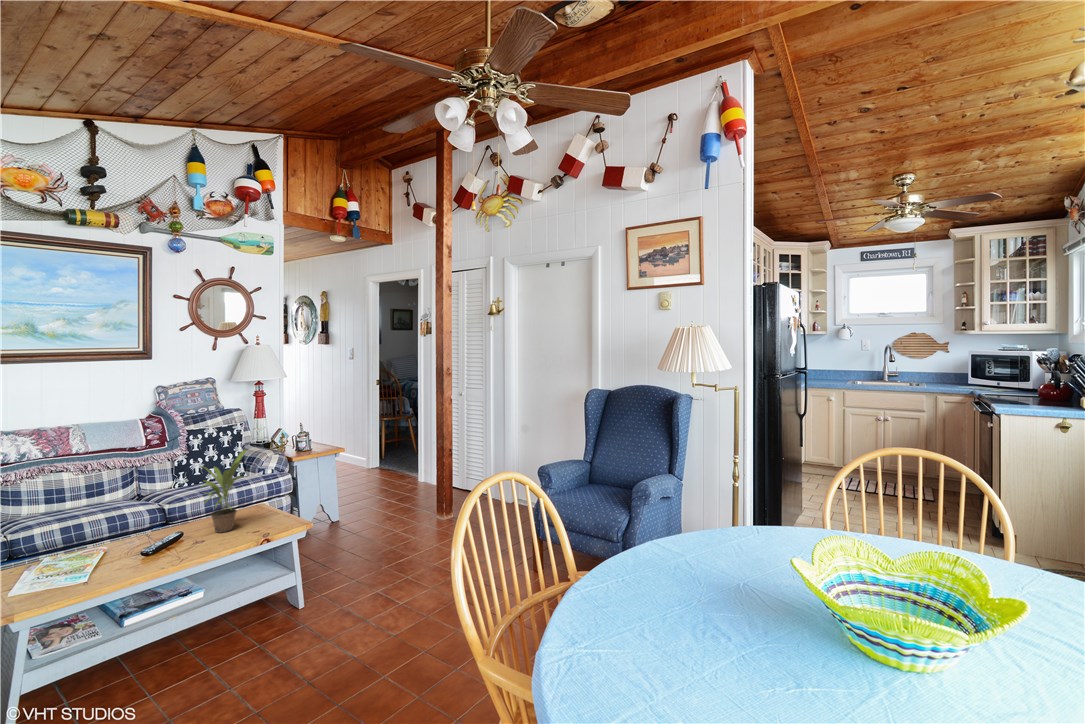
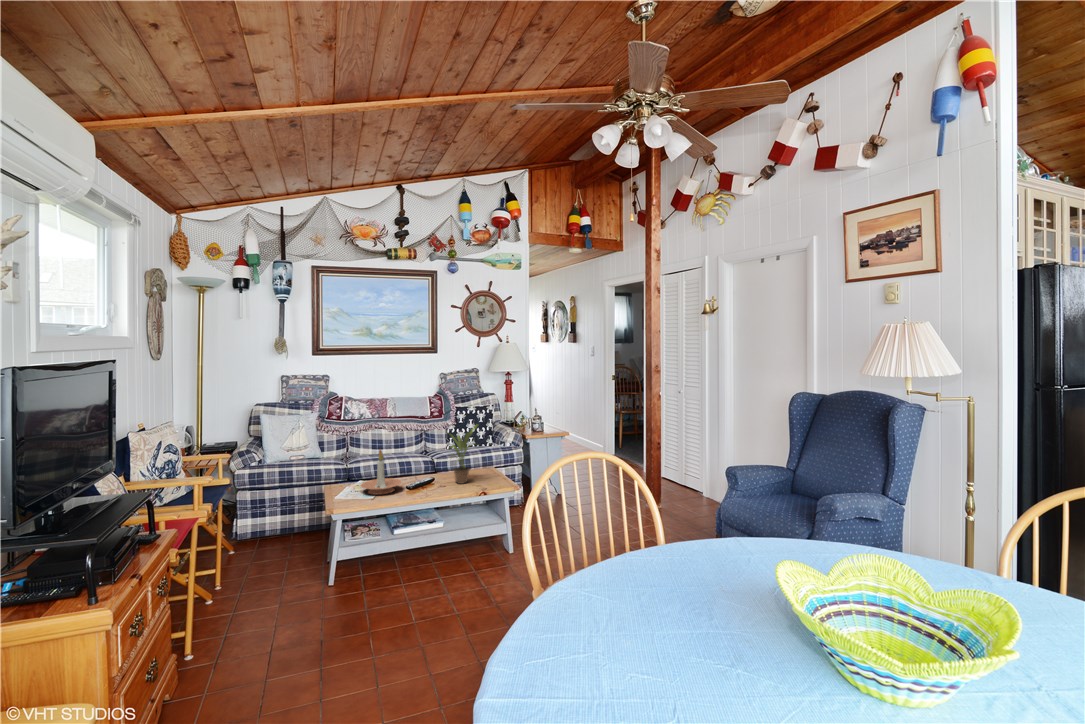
candle holder: none [48,502,127,574] -> present [361,450,401,495]

